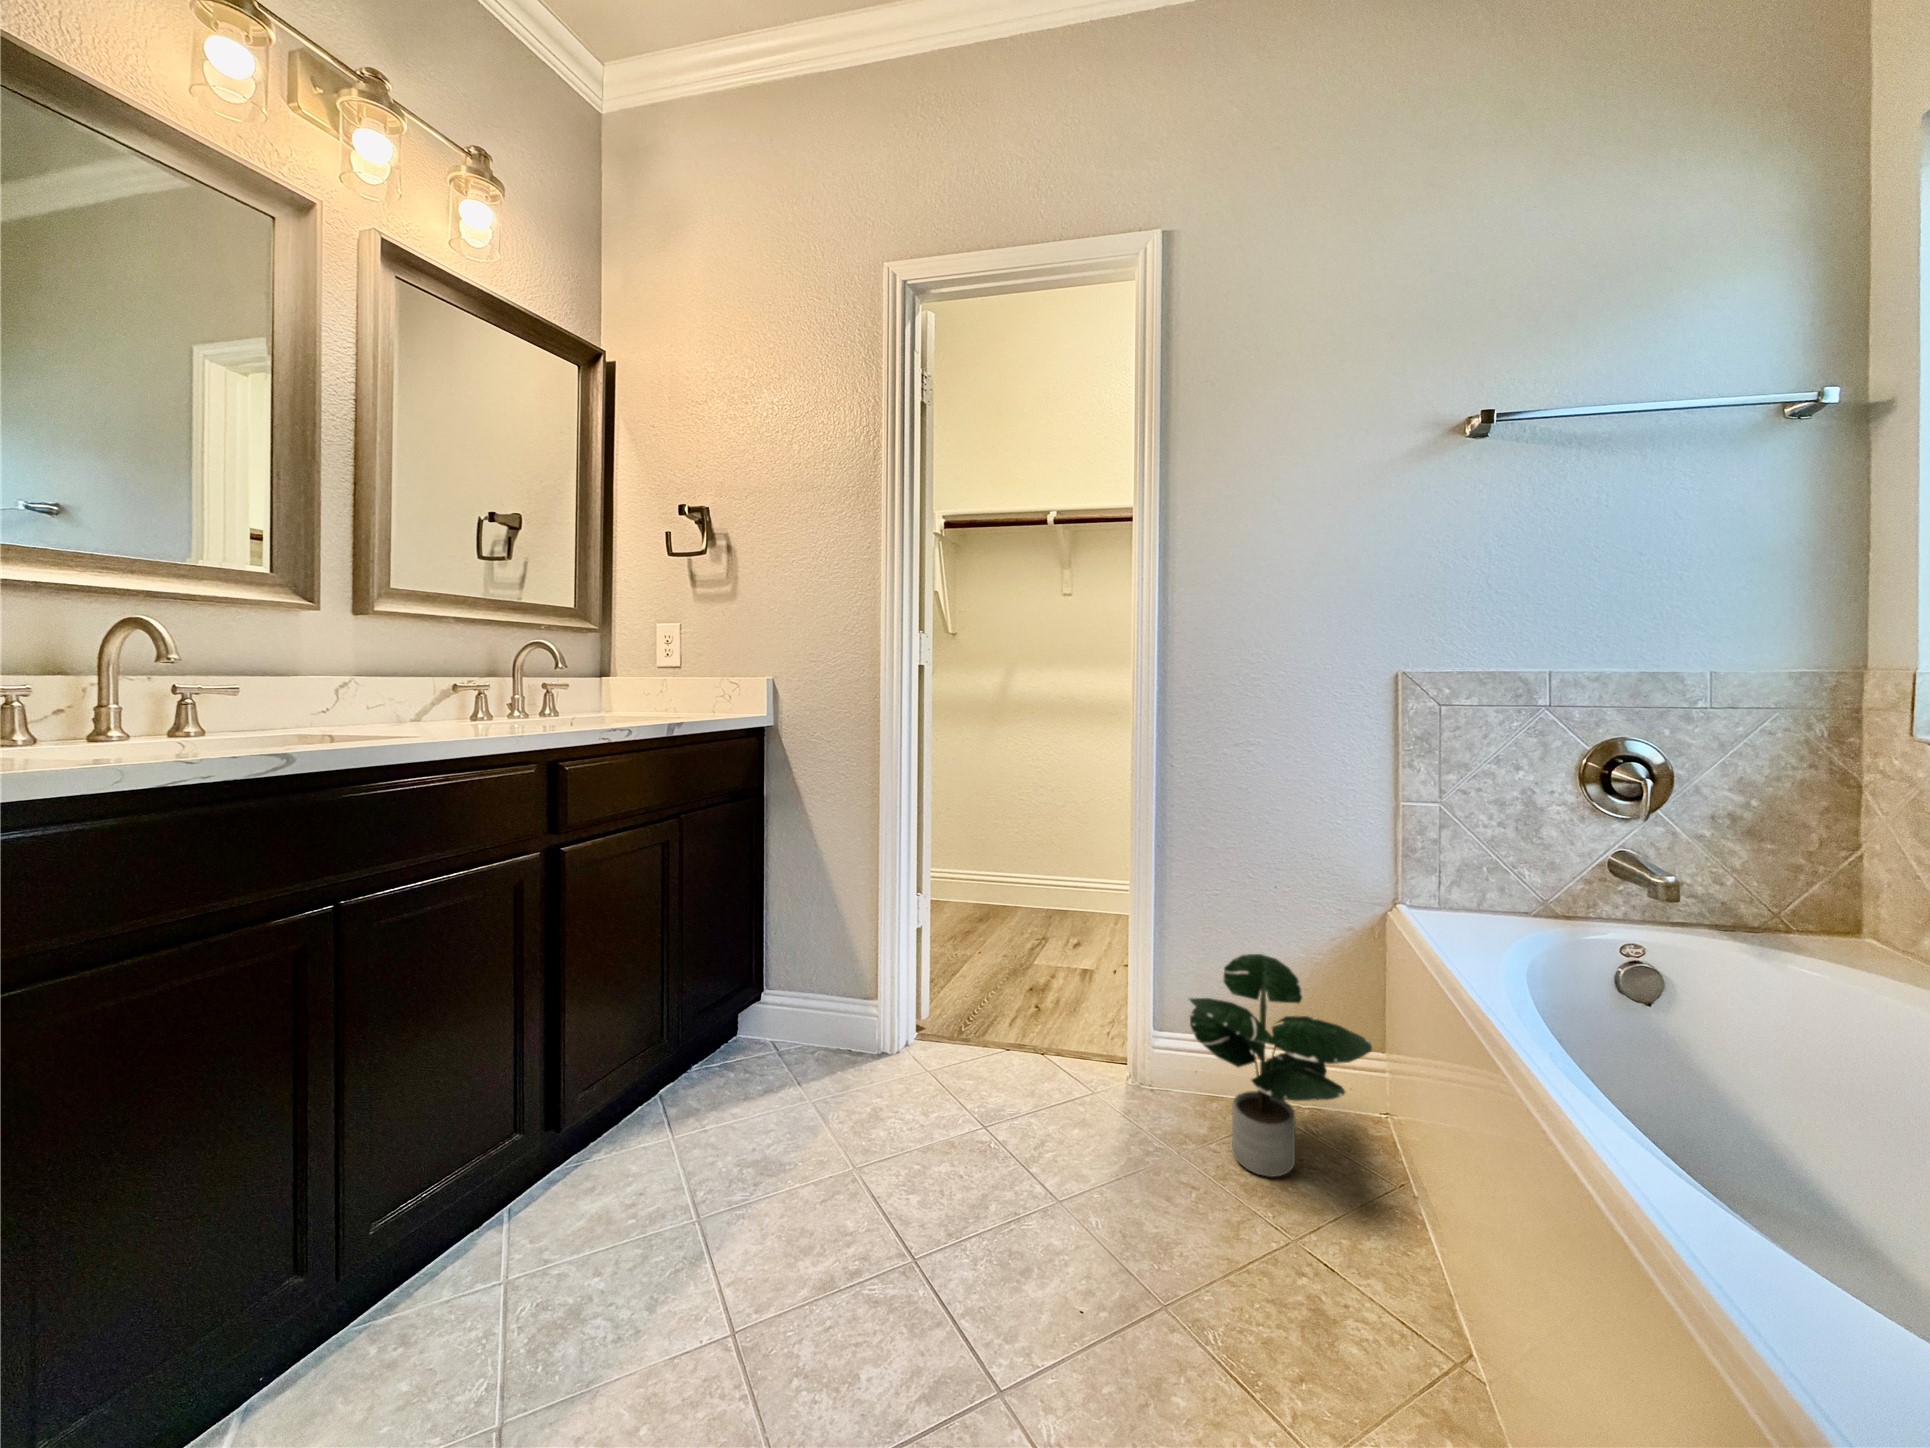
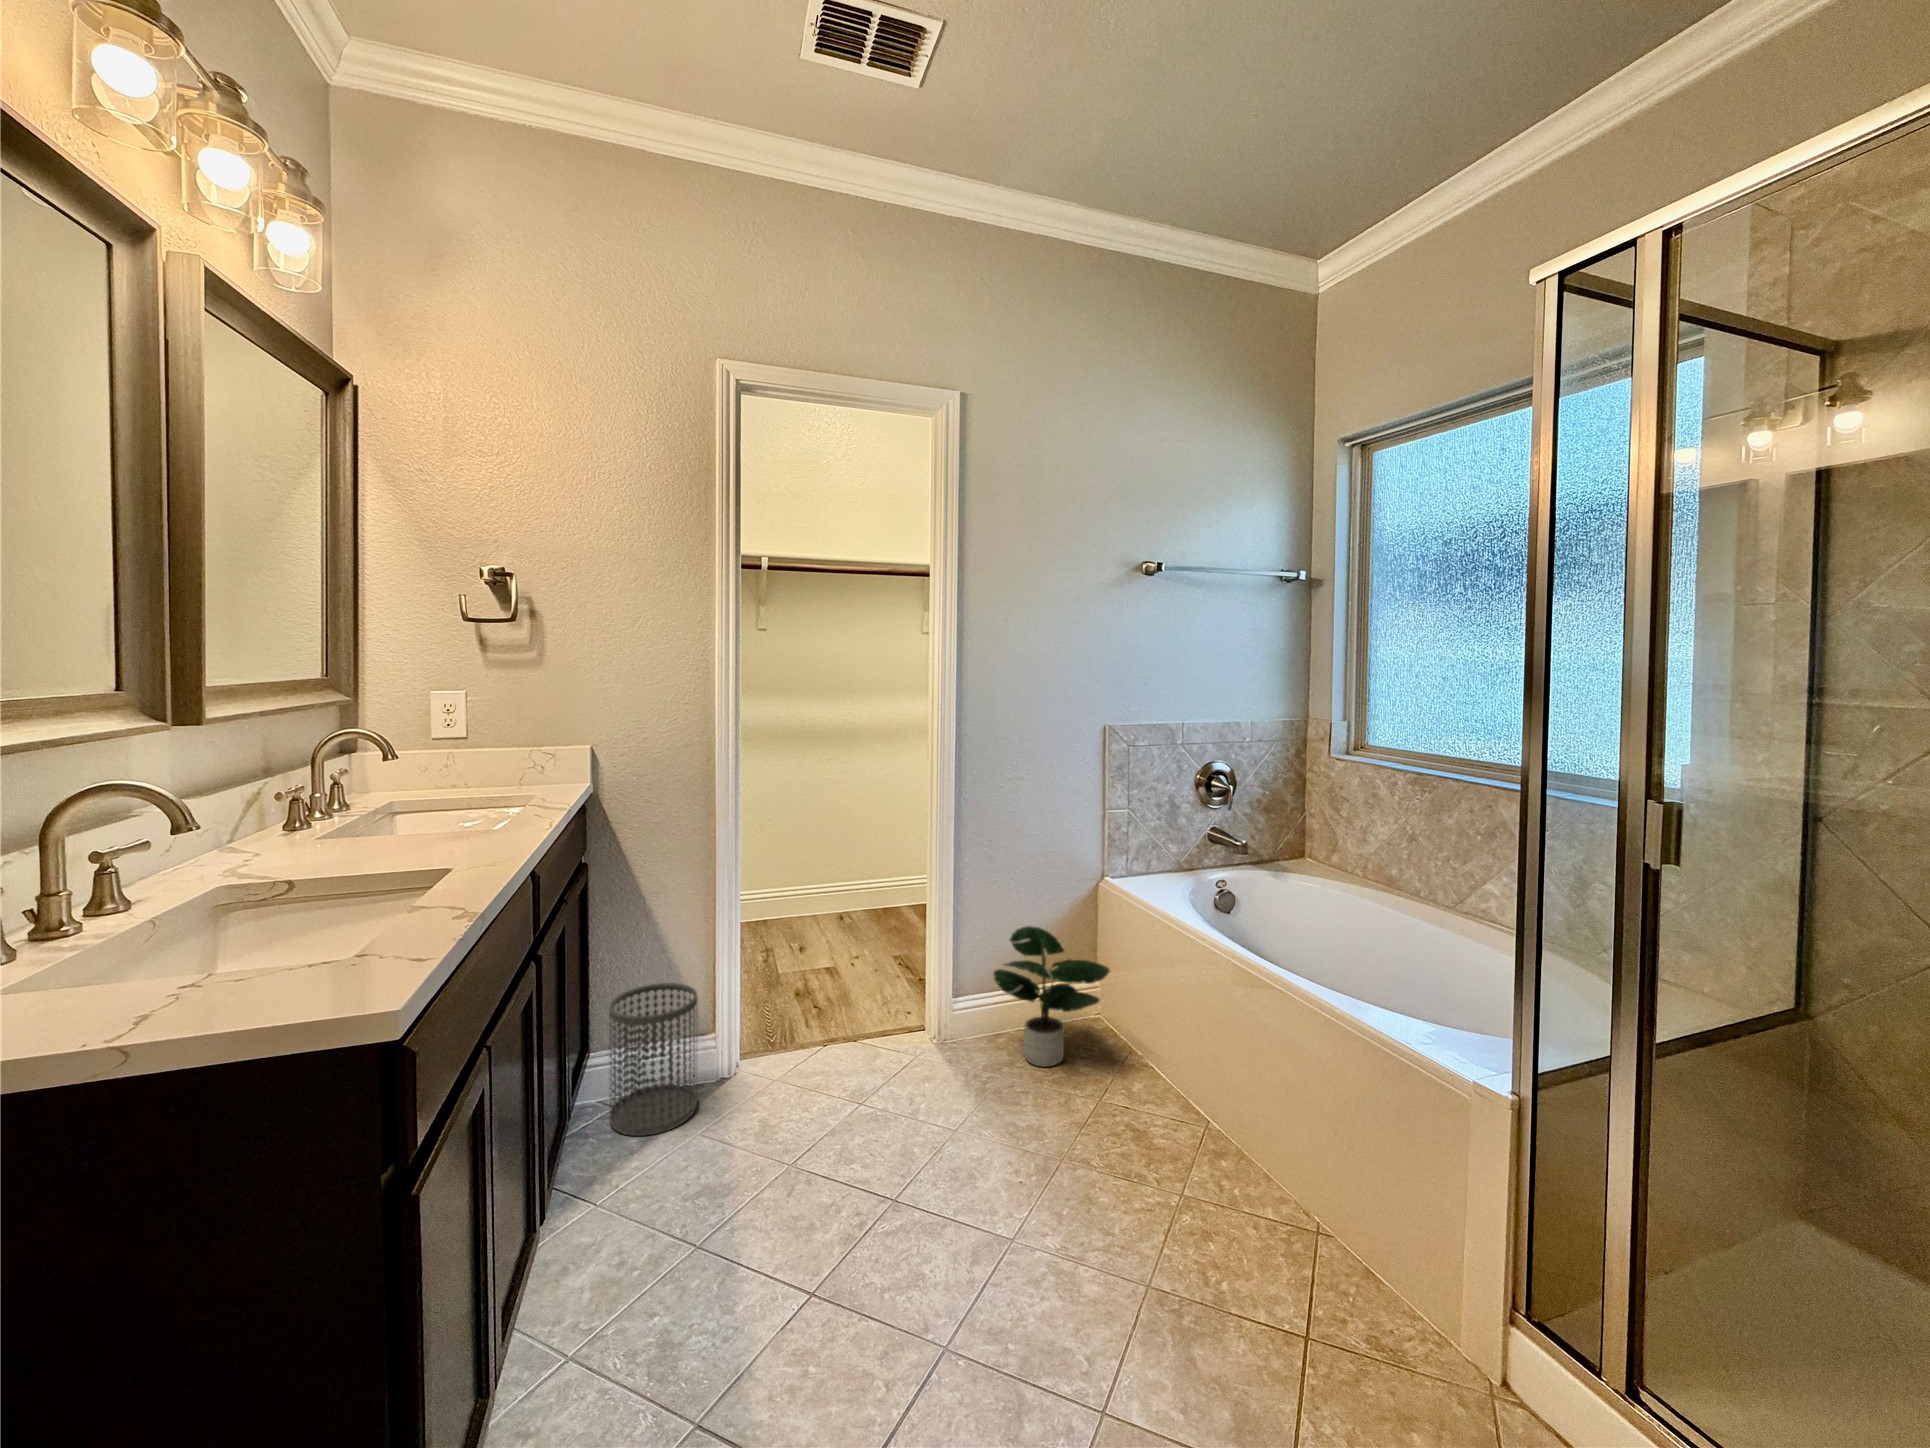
wastebasket: none [746,931,839,1096] -> present [609,983,698,1136]

